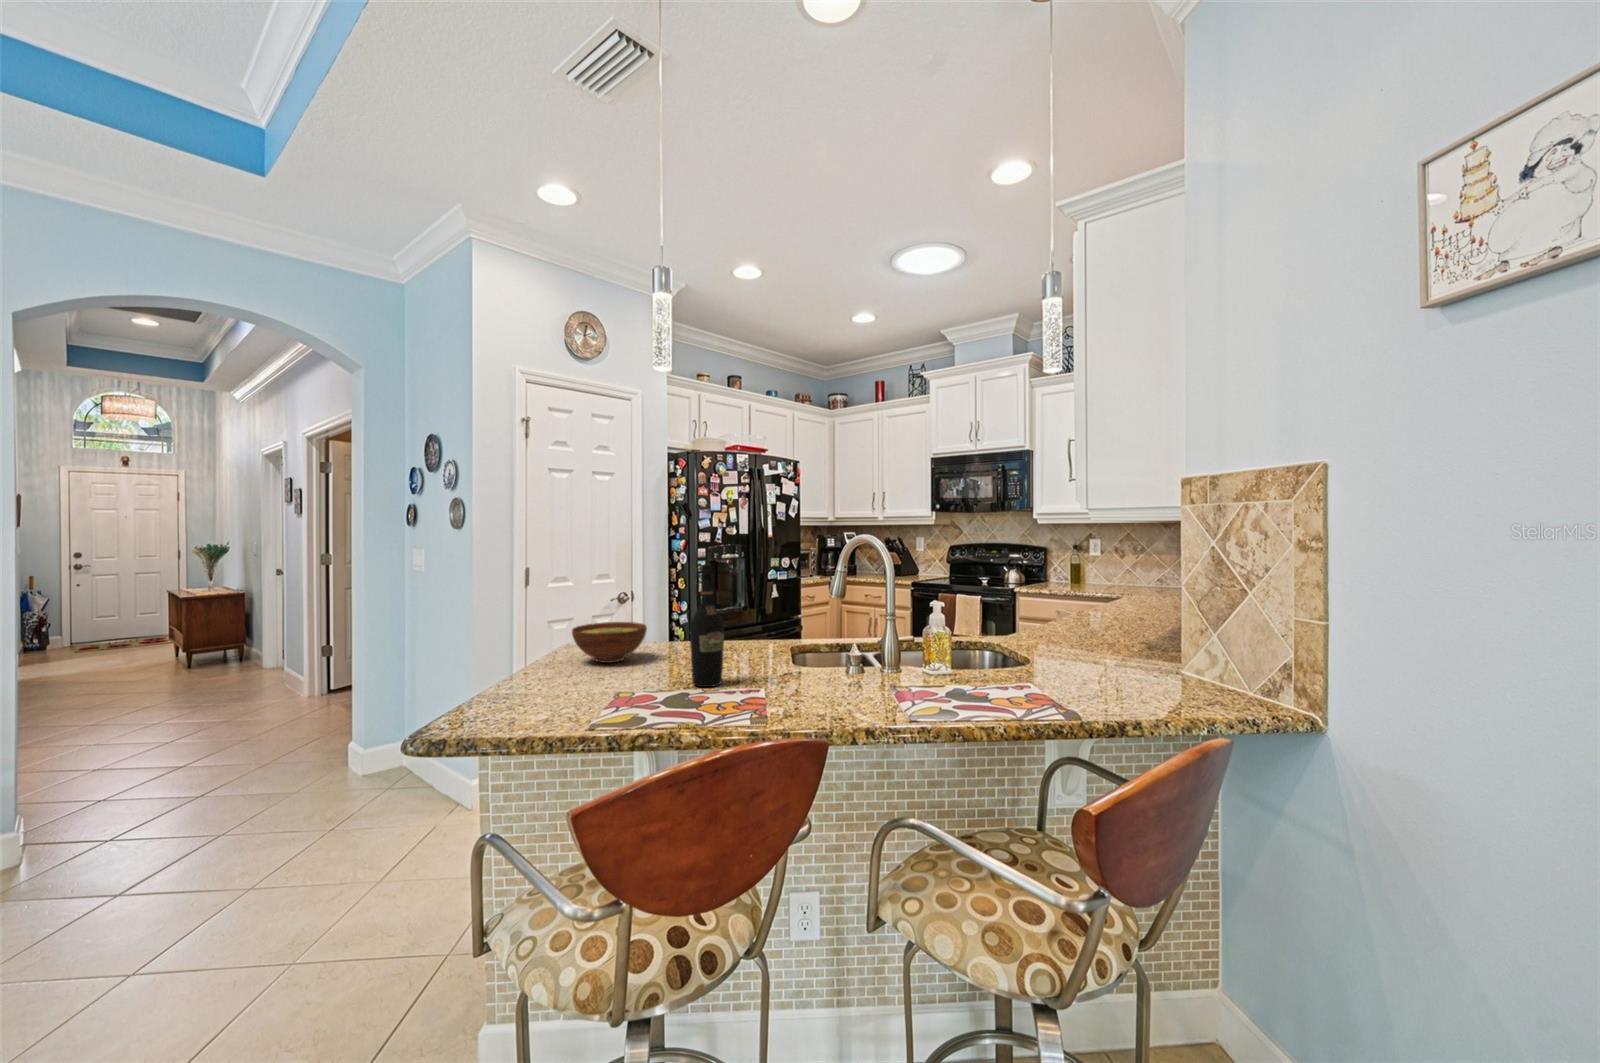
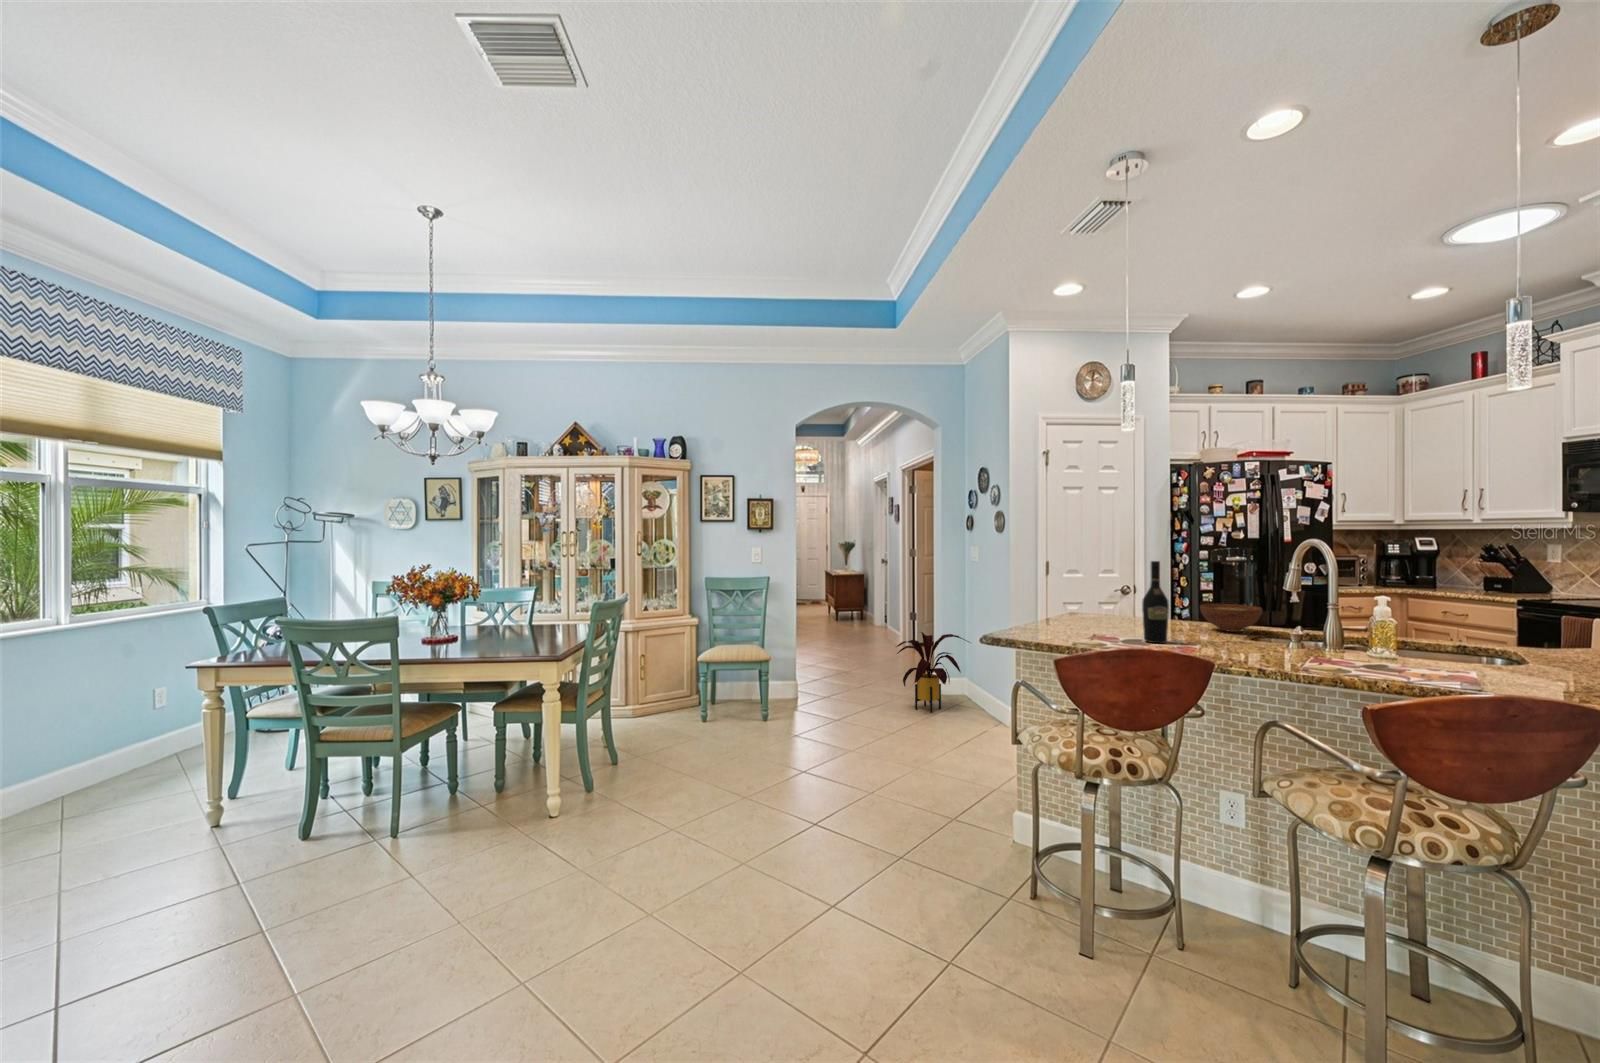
bowl: present [572,622,647,663] -> present [1200,604,1262,632]
house plant: none [269,680,416,810] -> present [896,632,970,713]

